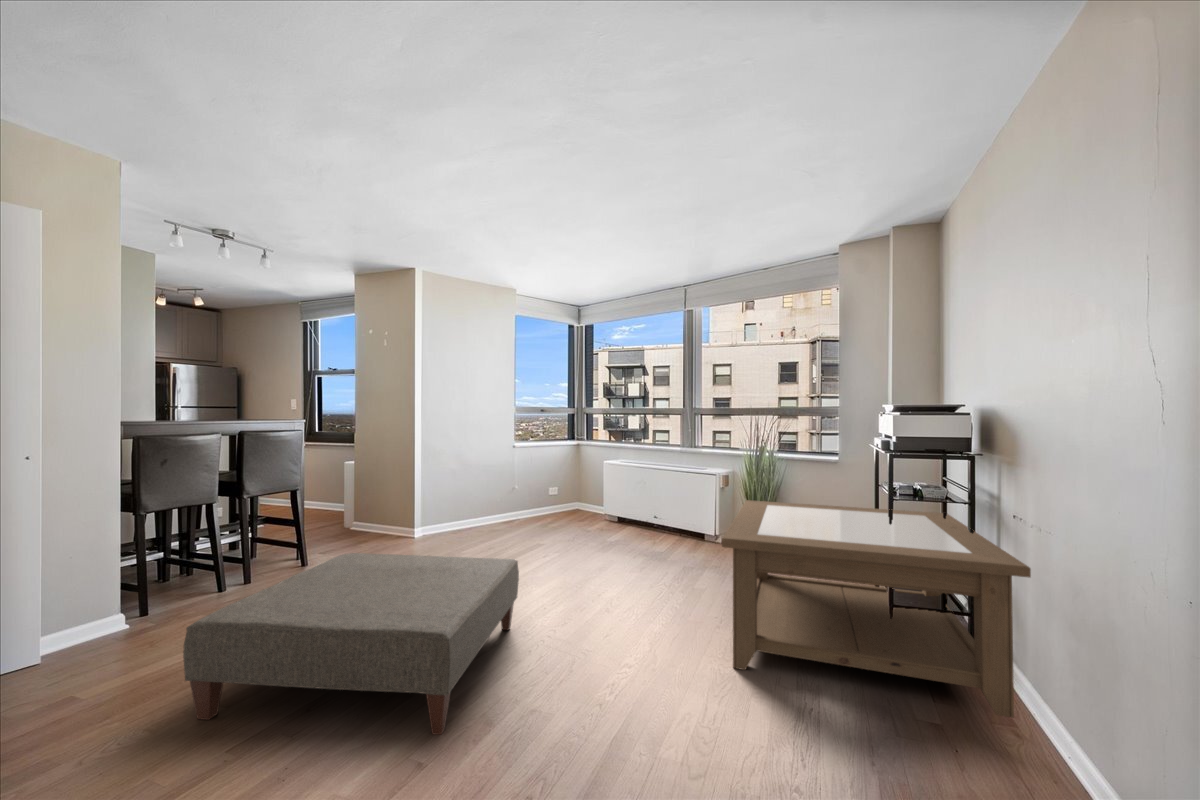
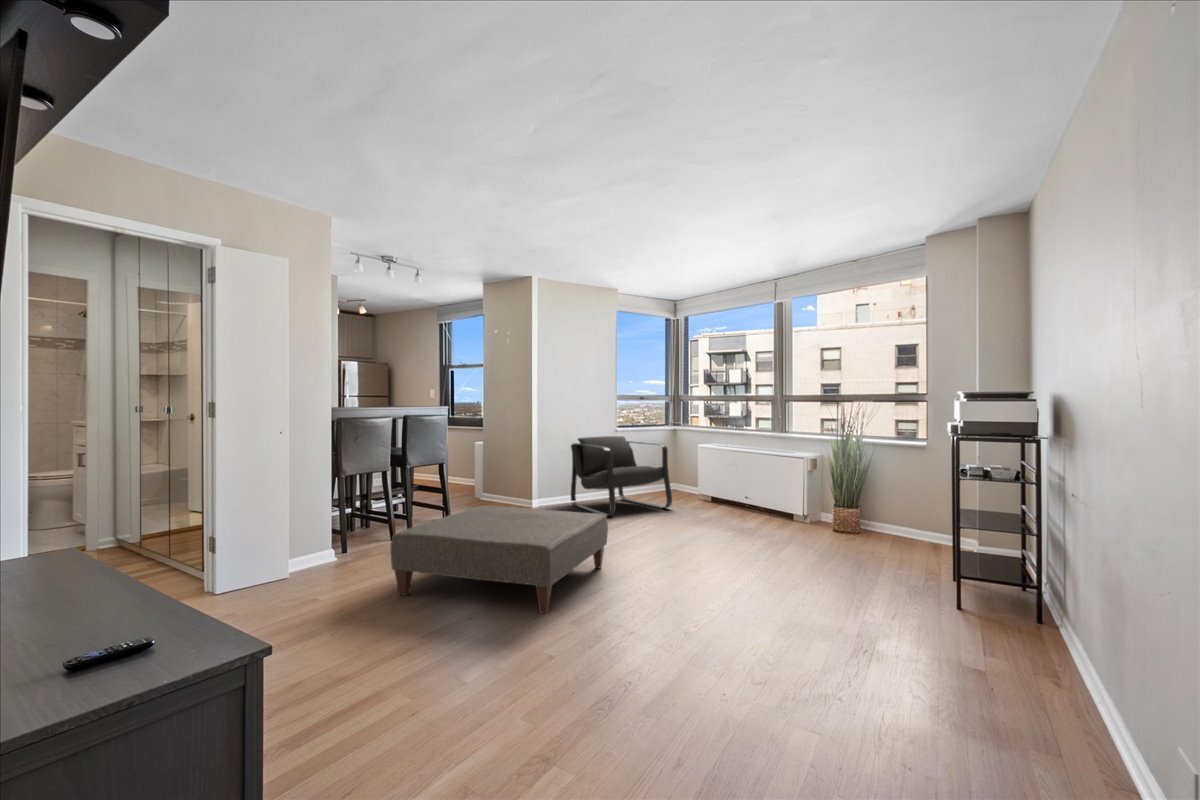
armchair: none [459,452,574,545] -> present [571,436,672,516]
coffee table: present [722,500,1031,718] -> none [759,477,1001,645]

